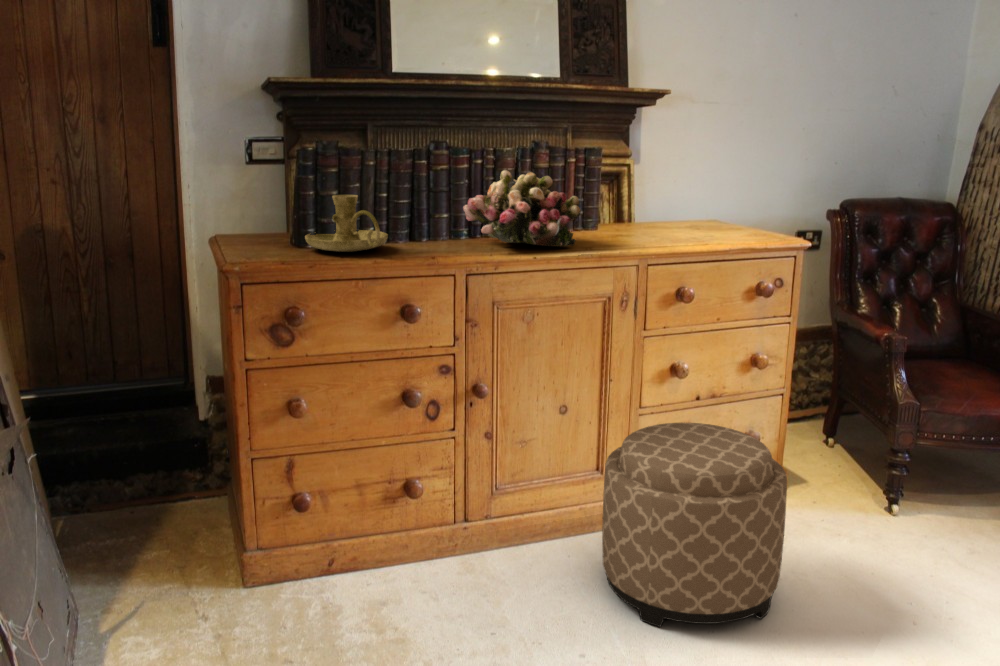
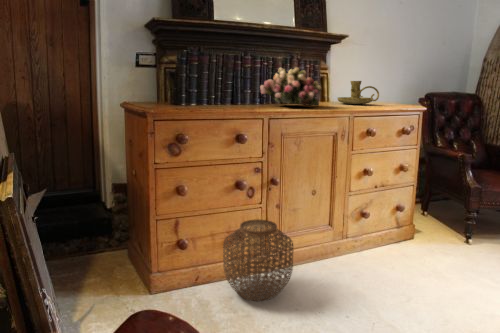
candle holder: present [305,195,388,252] -> present [337,81,379,105]
ottoman: present [602,423,787,627] -> none [343,196,444,302]
woven basket: none [368,463,497,612] -> present [223,219,293,301]

